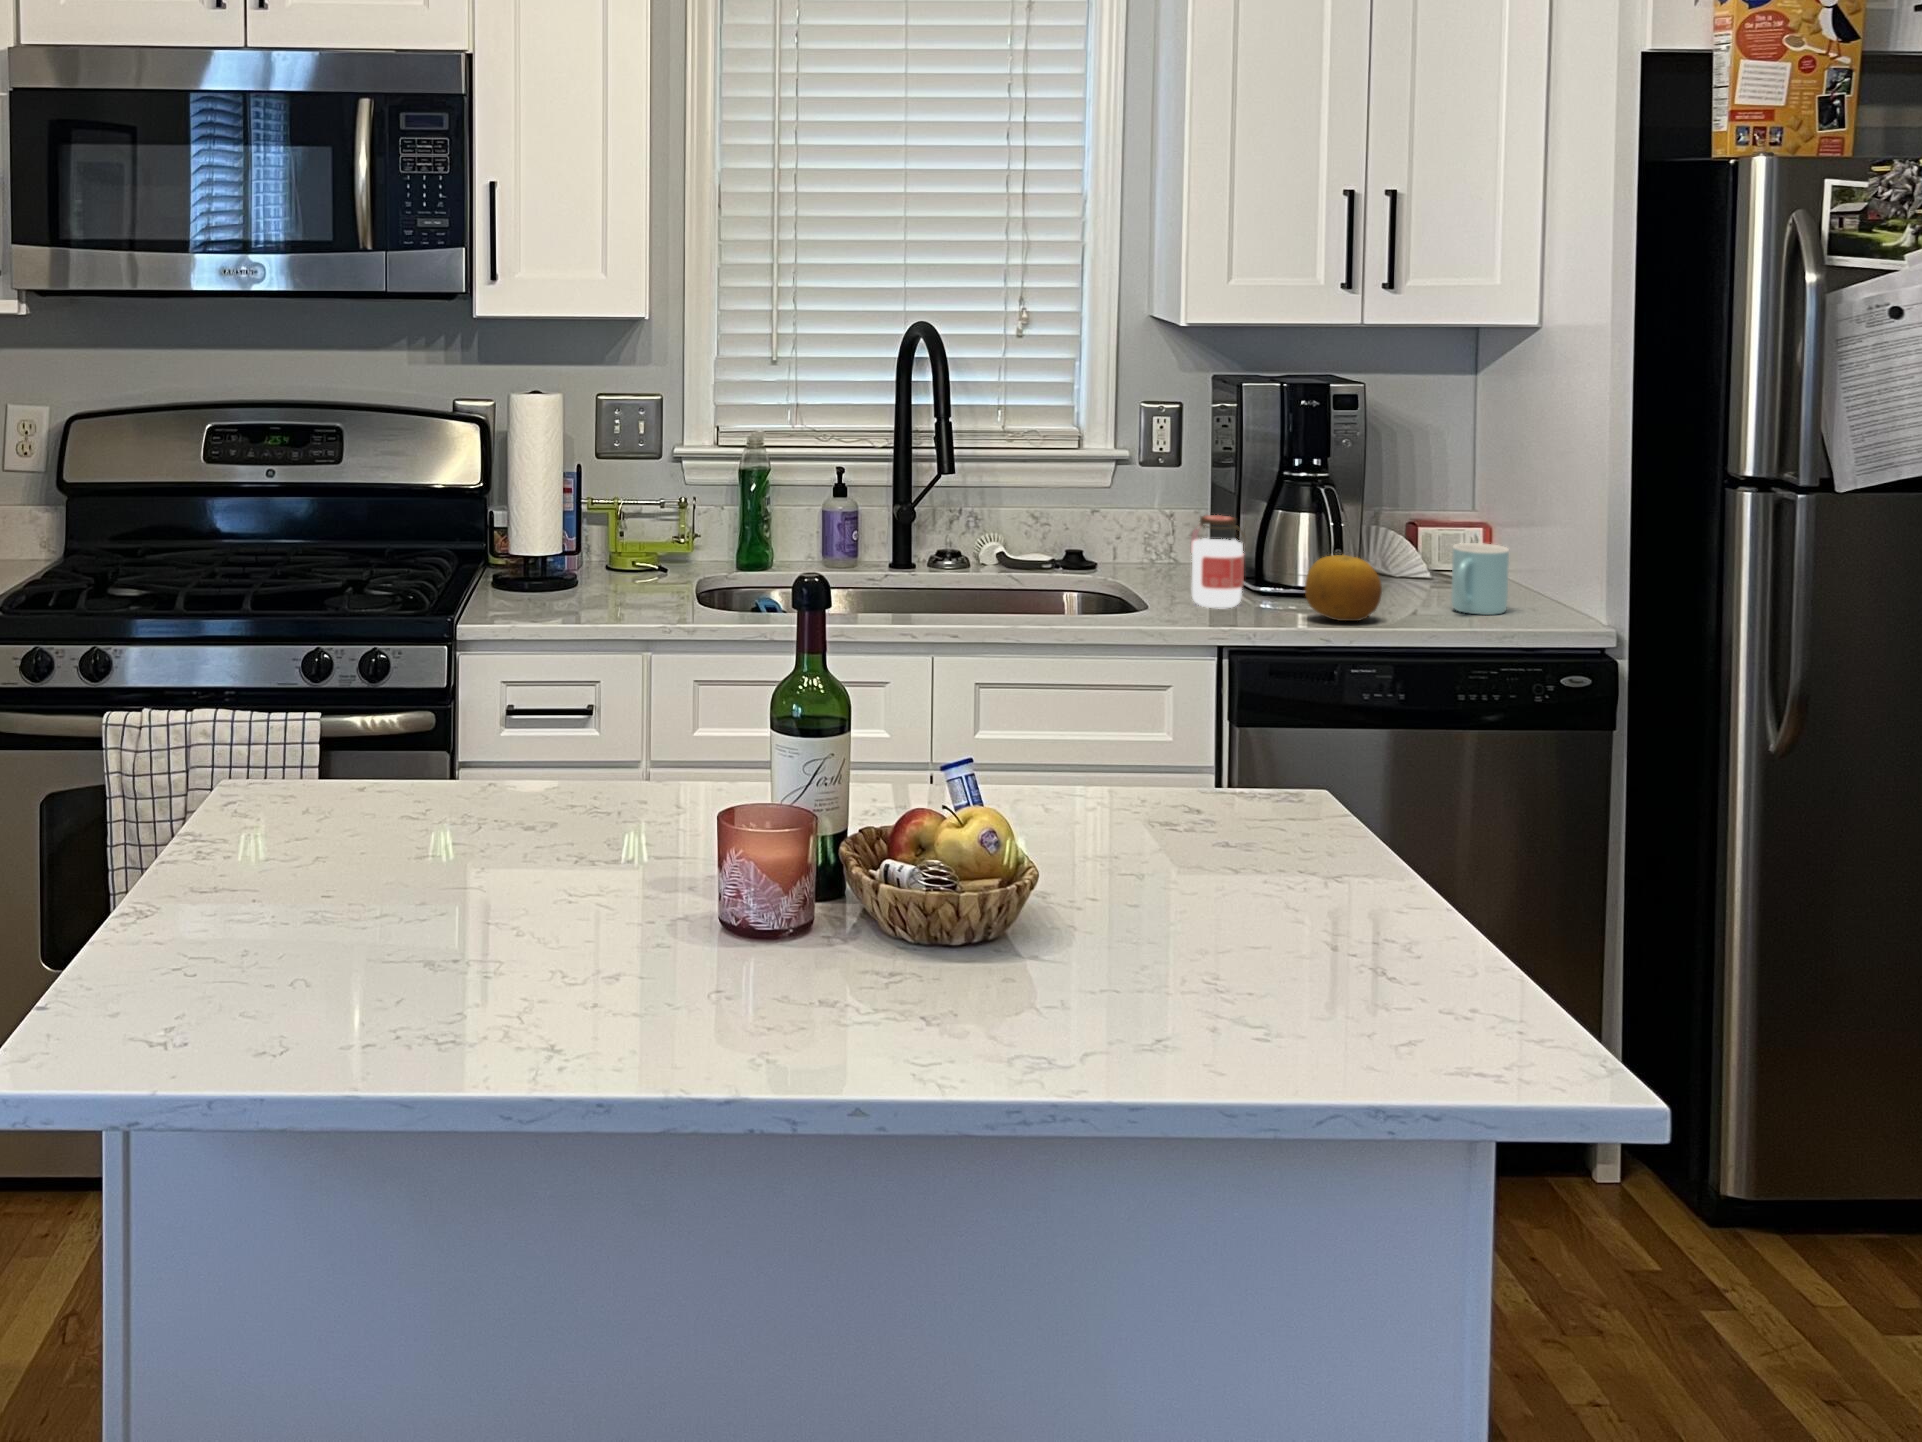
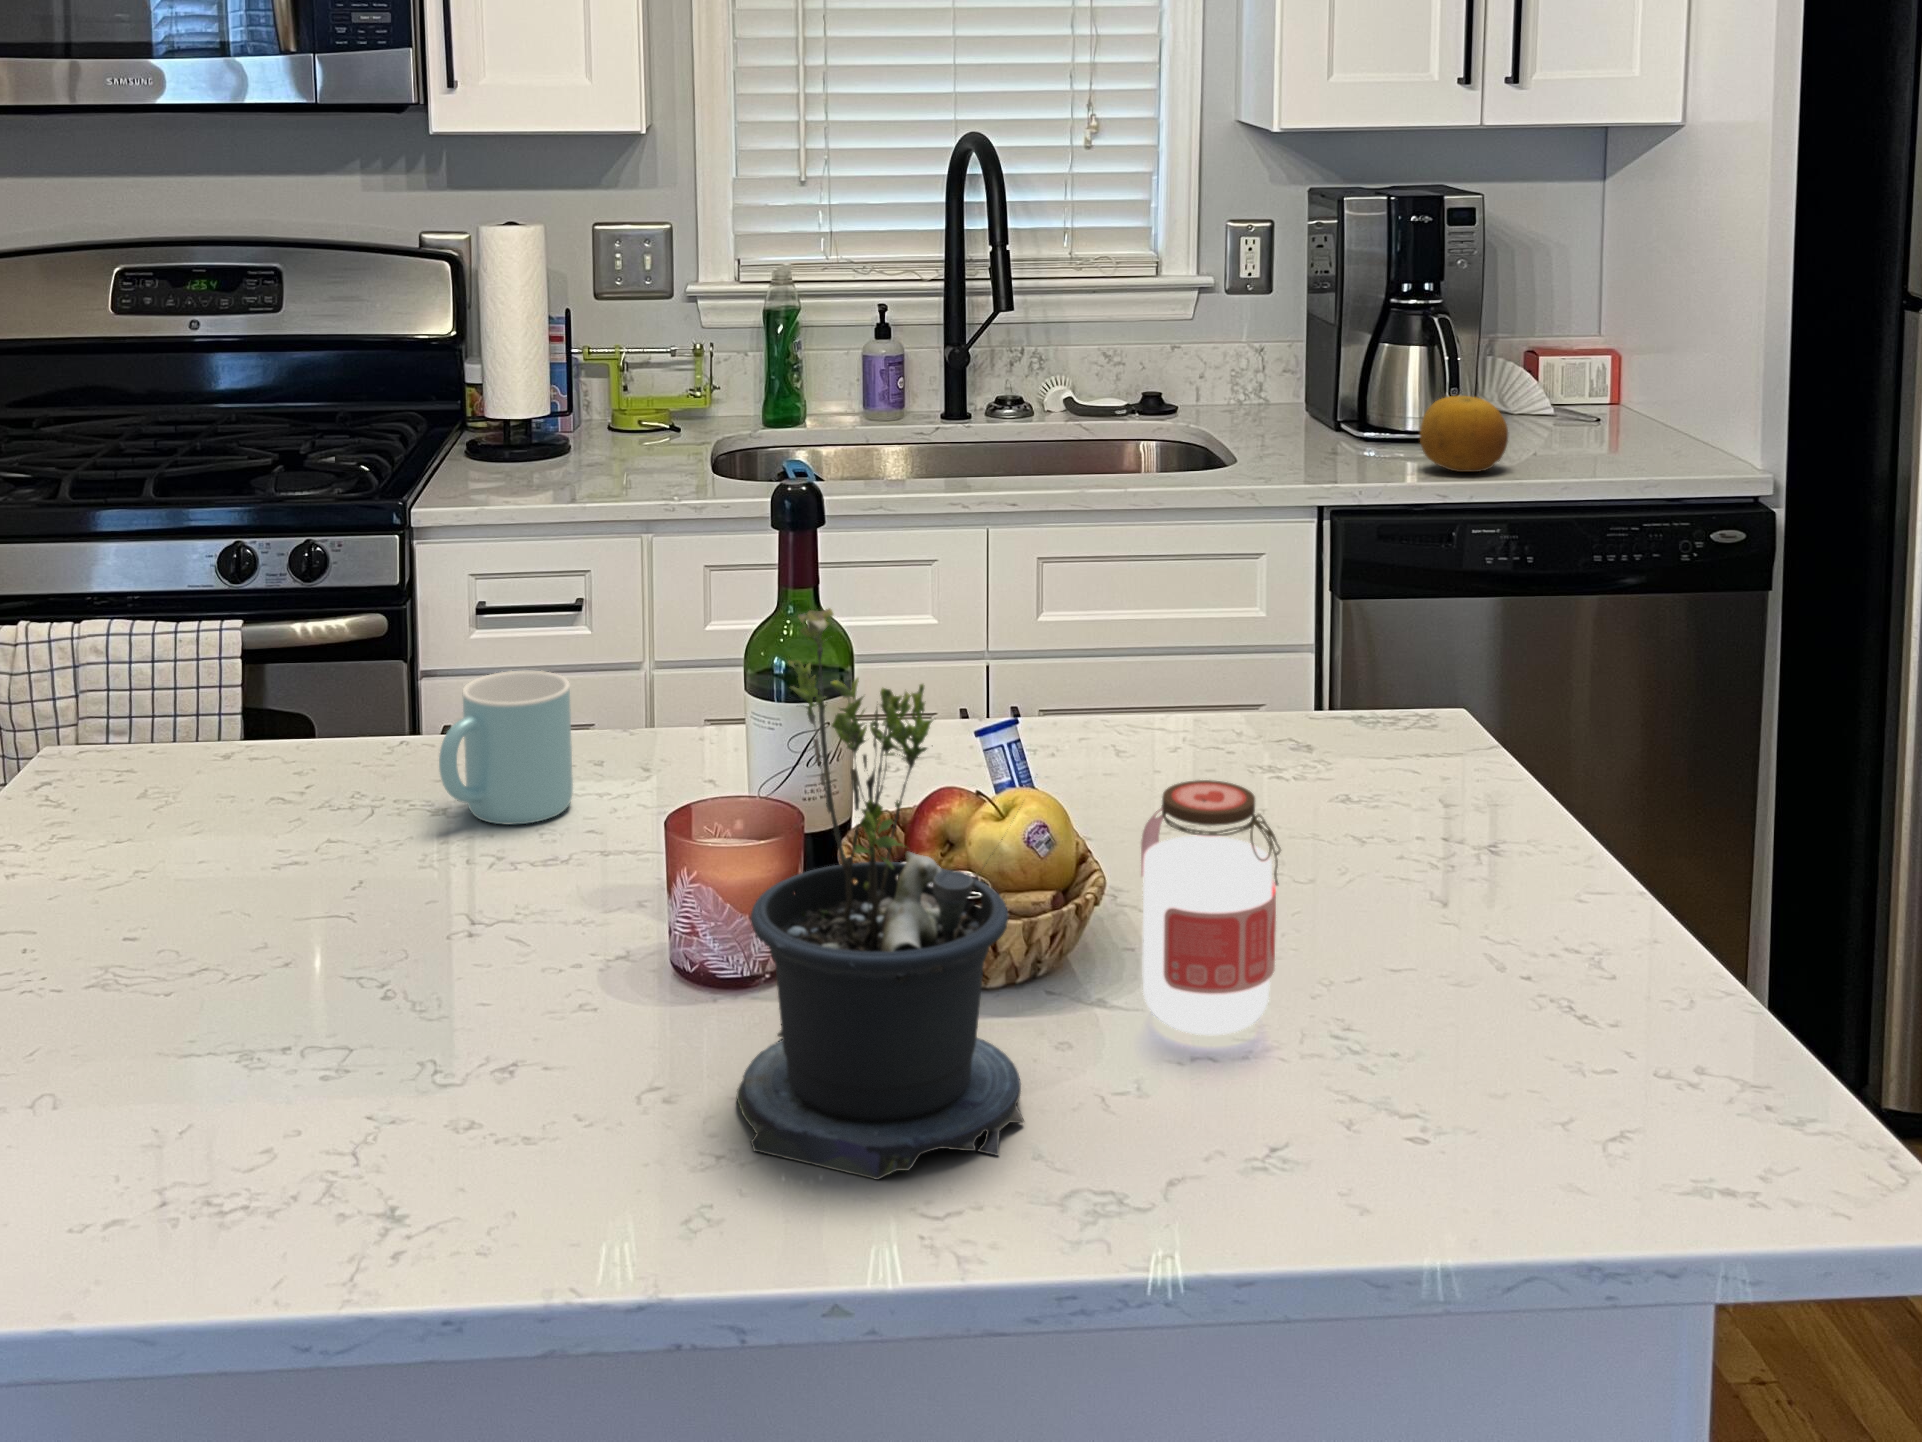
jar: present [1191,515,1245,608] -> present [1141,780,1281,1035]
mug: present [1451,543,1509,615] -> present [439,671,573,825]
potted plant: none [774,647,996,1053] -> present [737,608,1024,1180]

